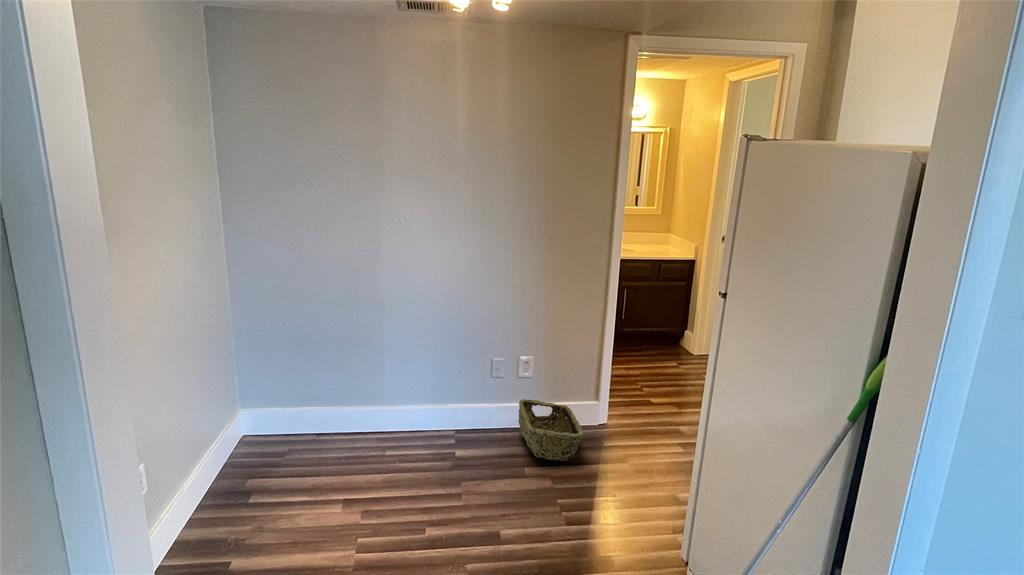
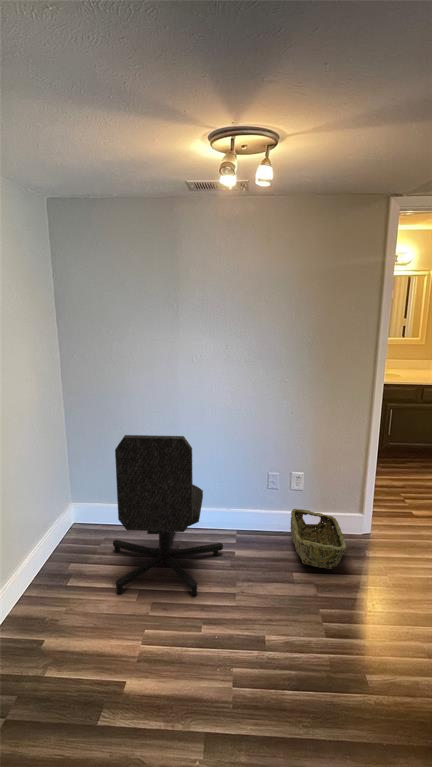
chair: none [302,308,441,505] -> present [113,435,223,595]

